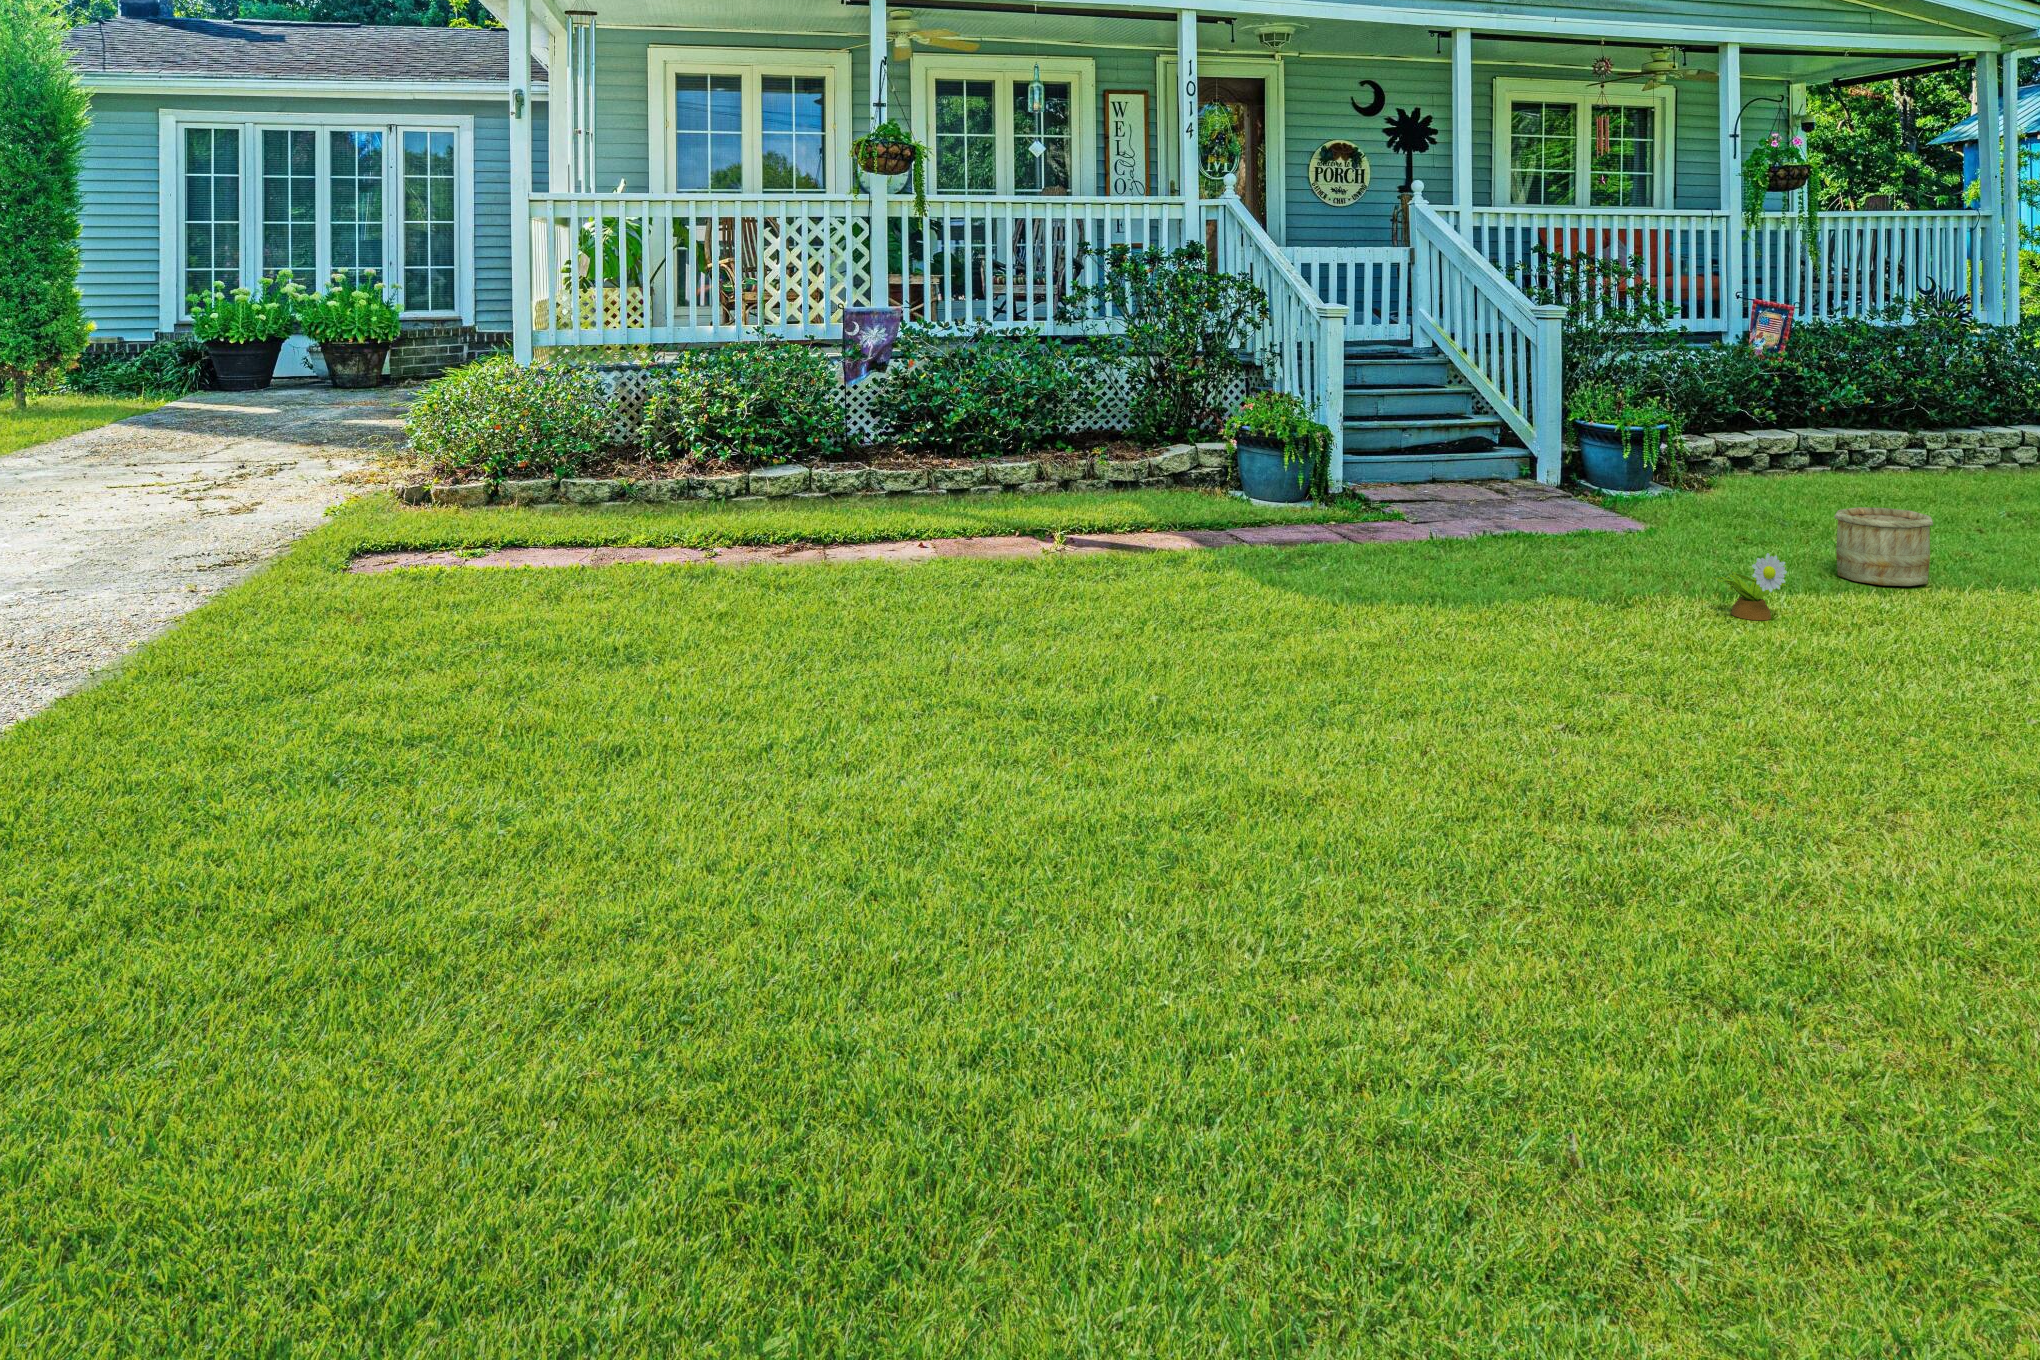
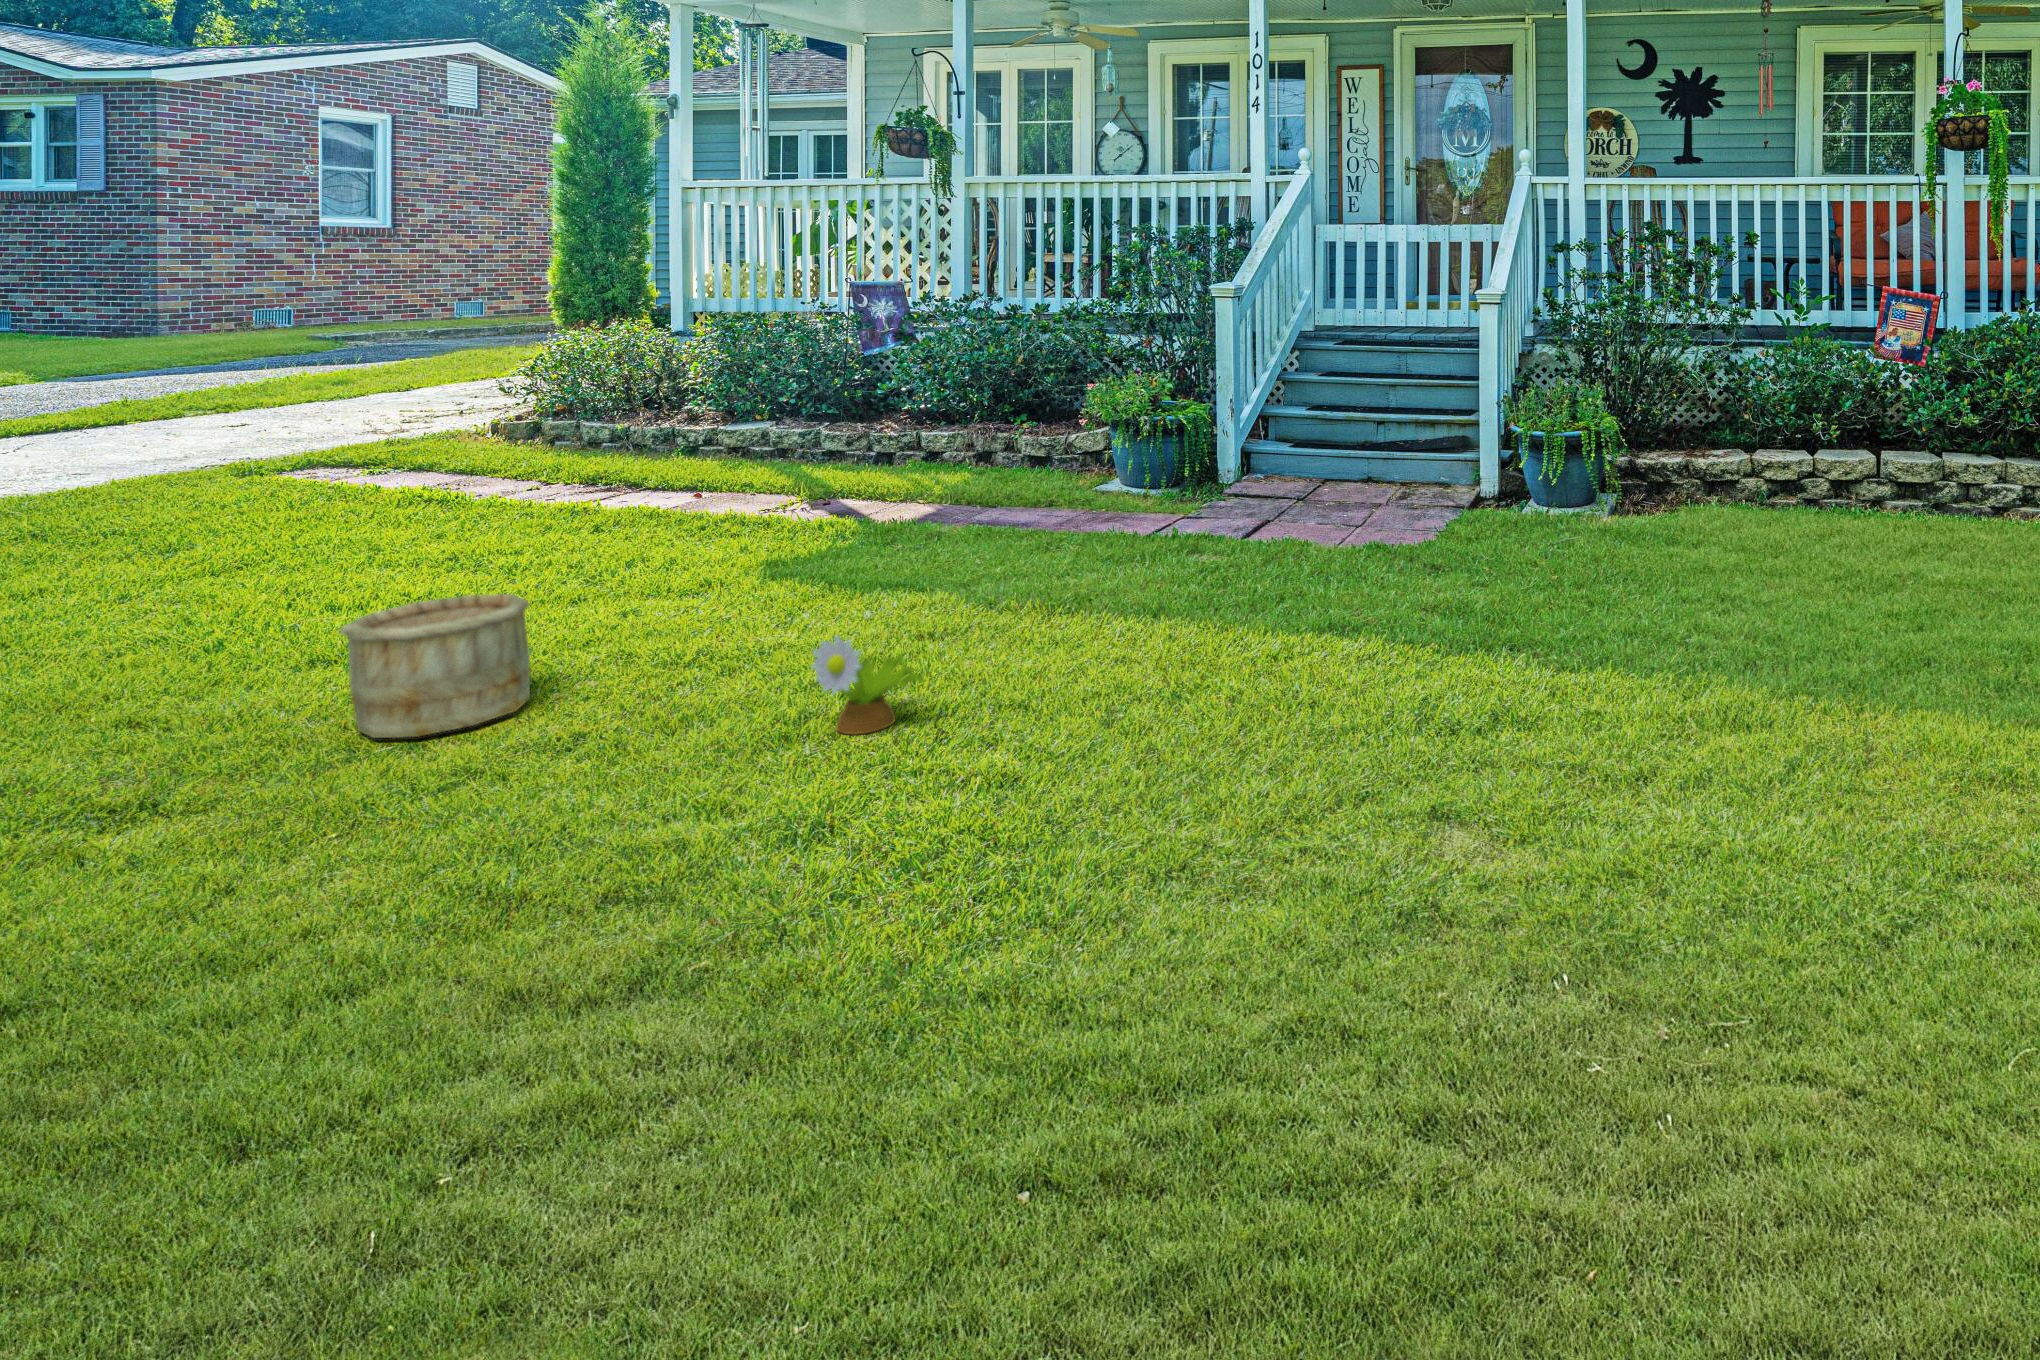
wooden bucket: present [1834,507,1933,586] -> present [340,594,530,738]

